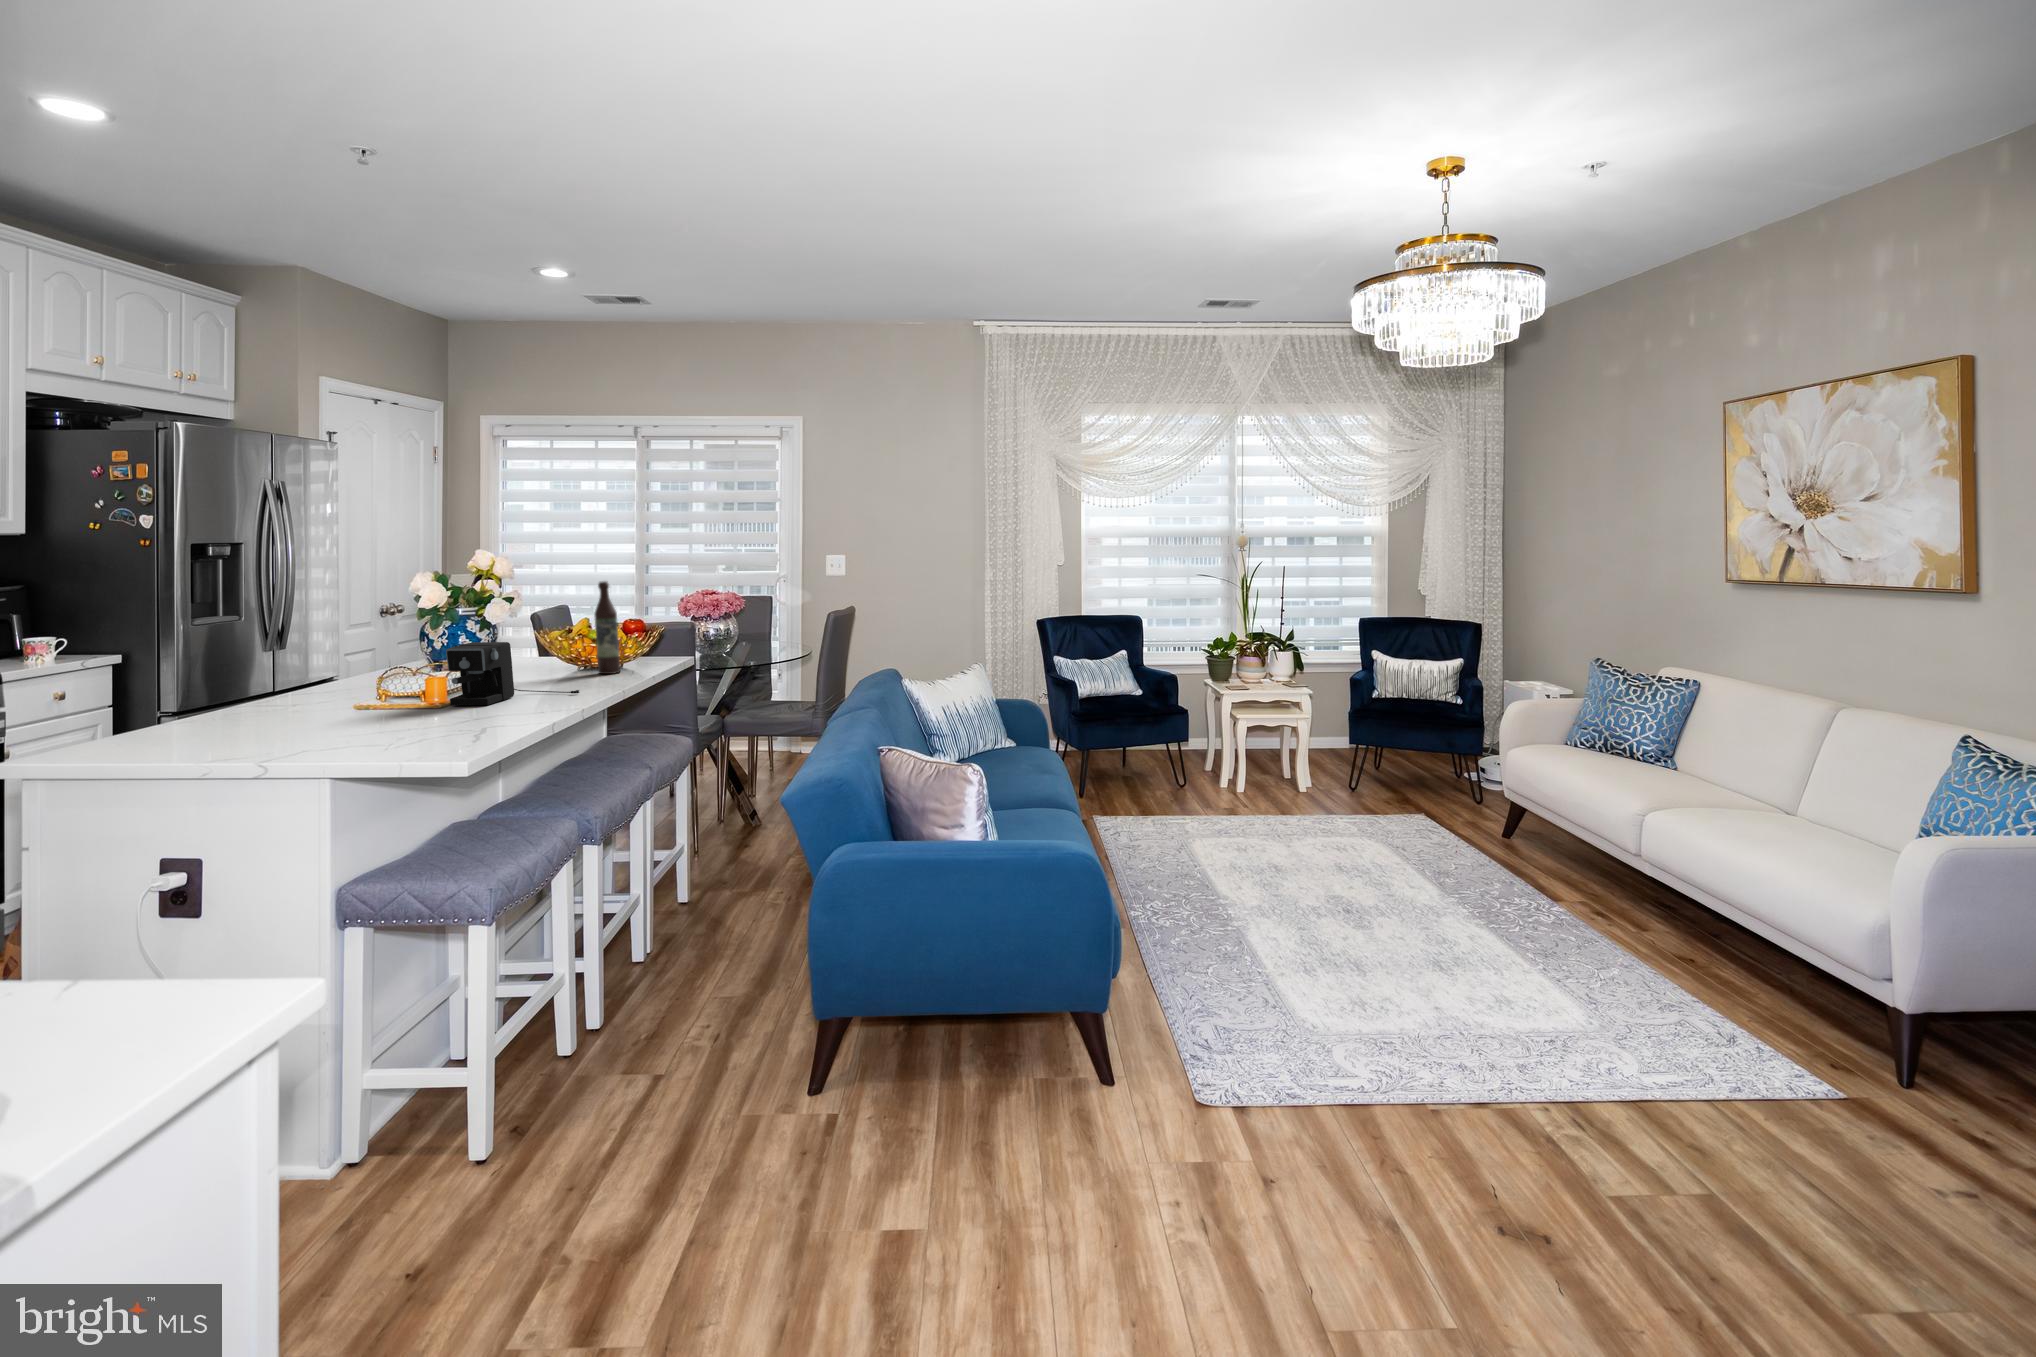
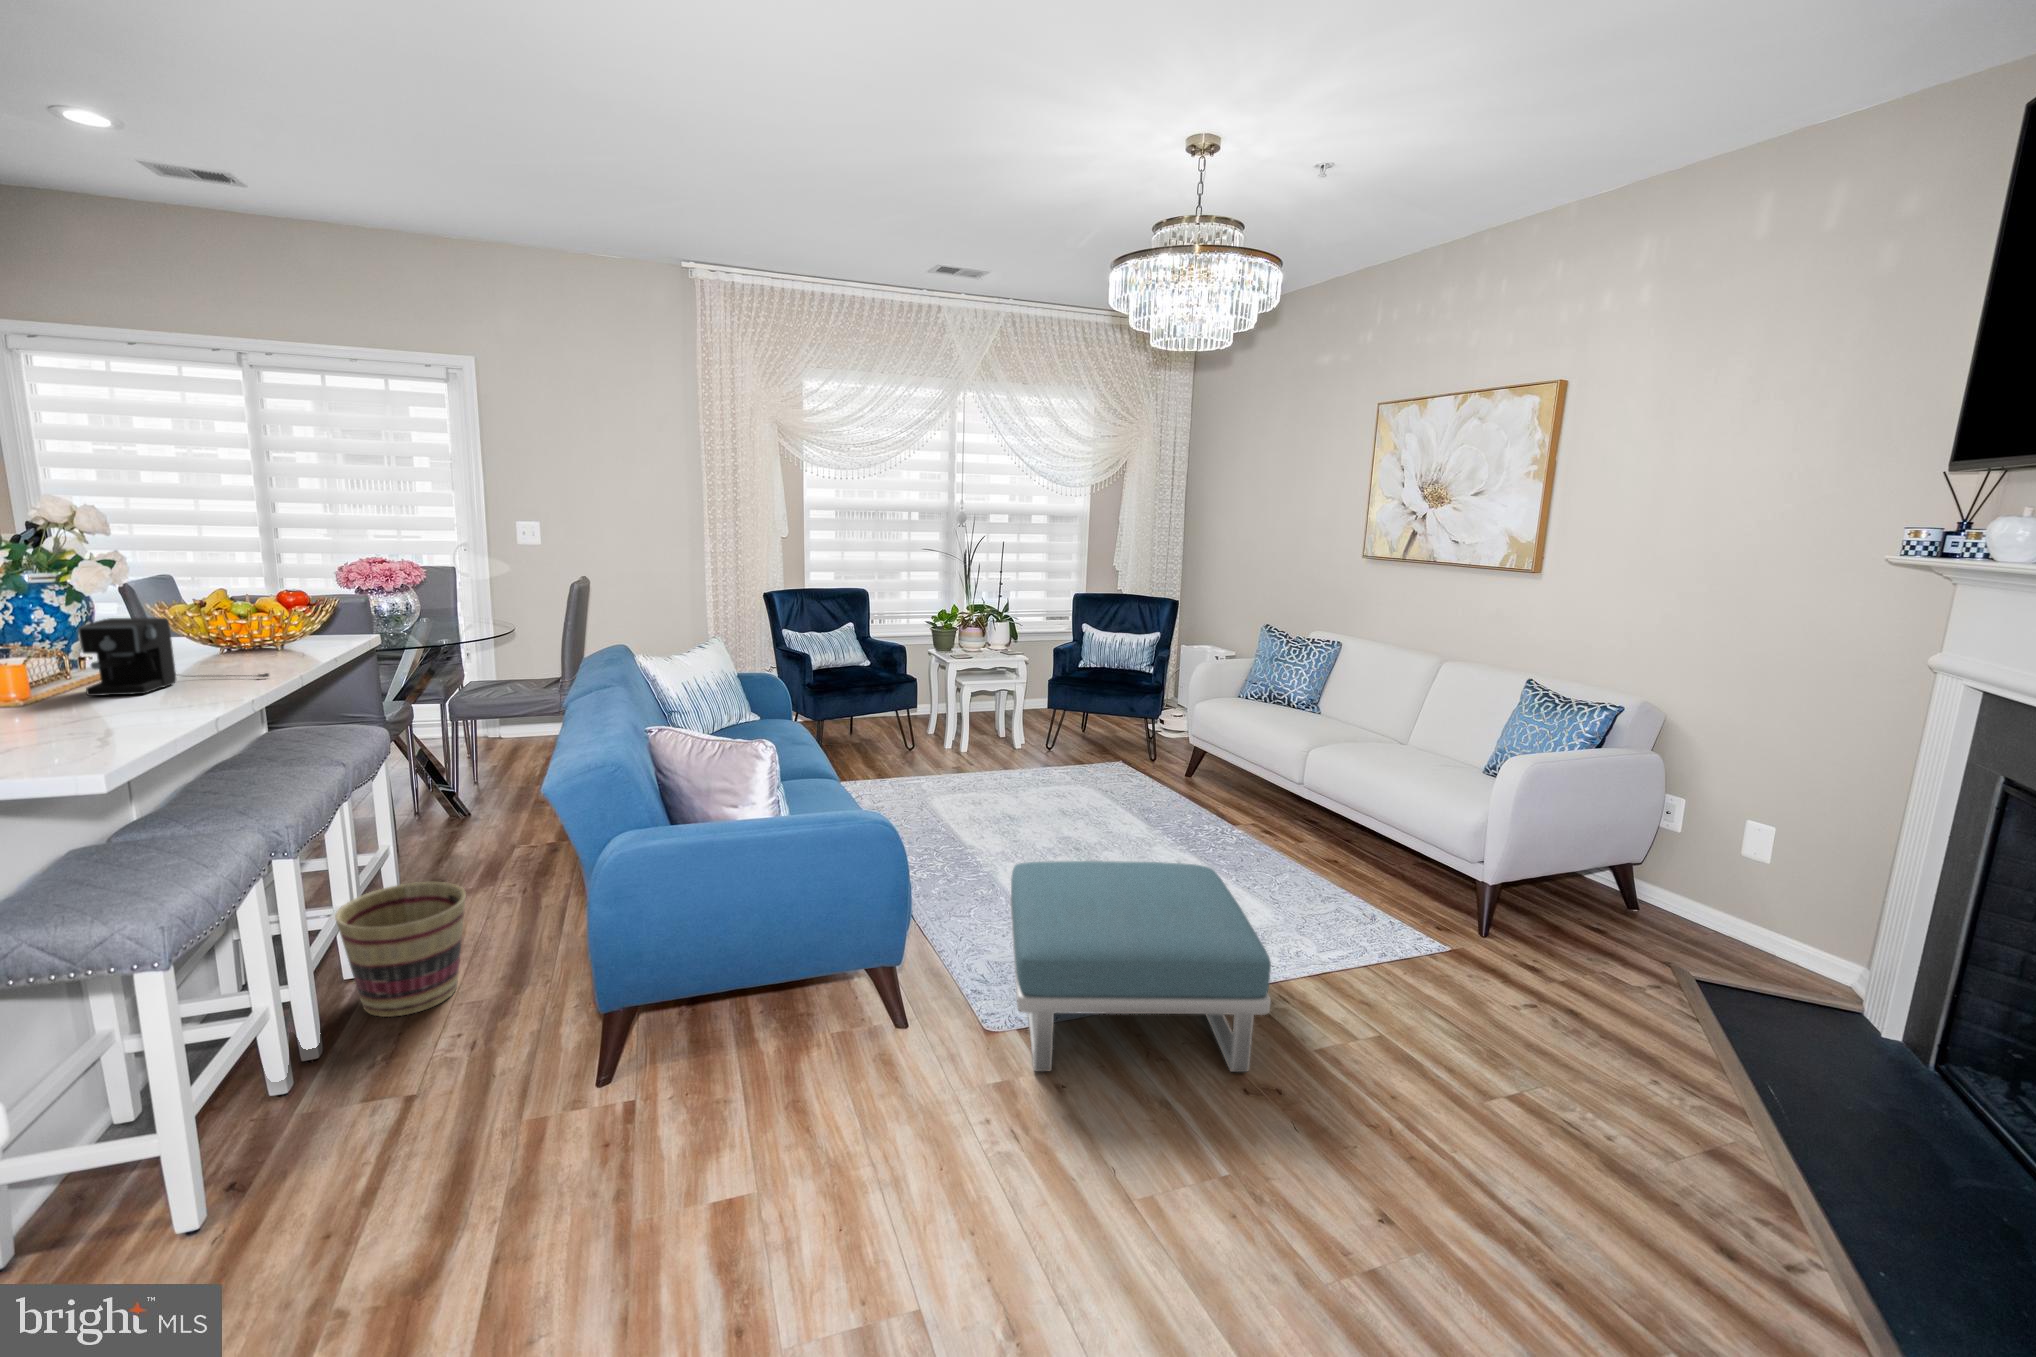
wine bottle: present [594,581,621,674] -> none [270,546,308,654]
basket: none [624,881,727,1000] -> present [335,882,466,1017]
footstool: none [1222,920,1540,1207] -> present [1010,861,1271,1072]

